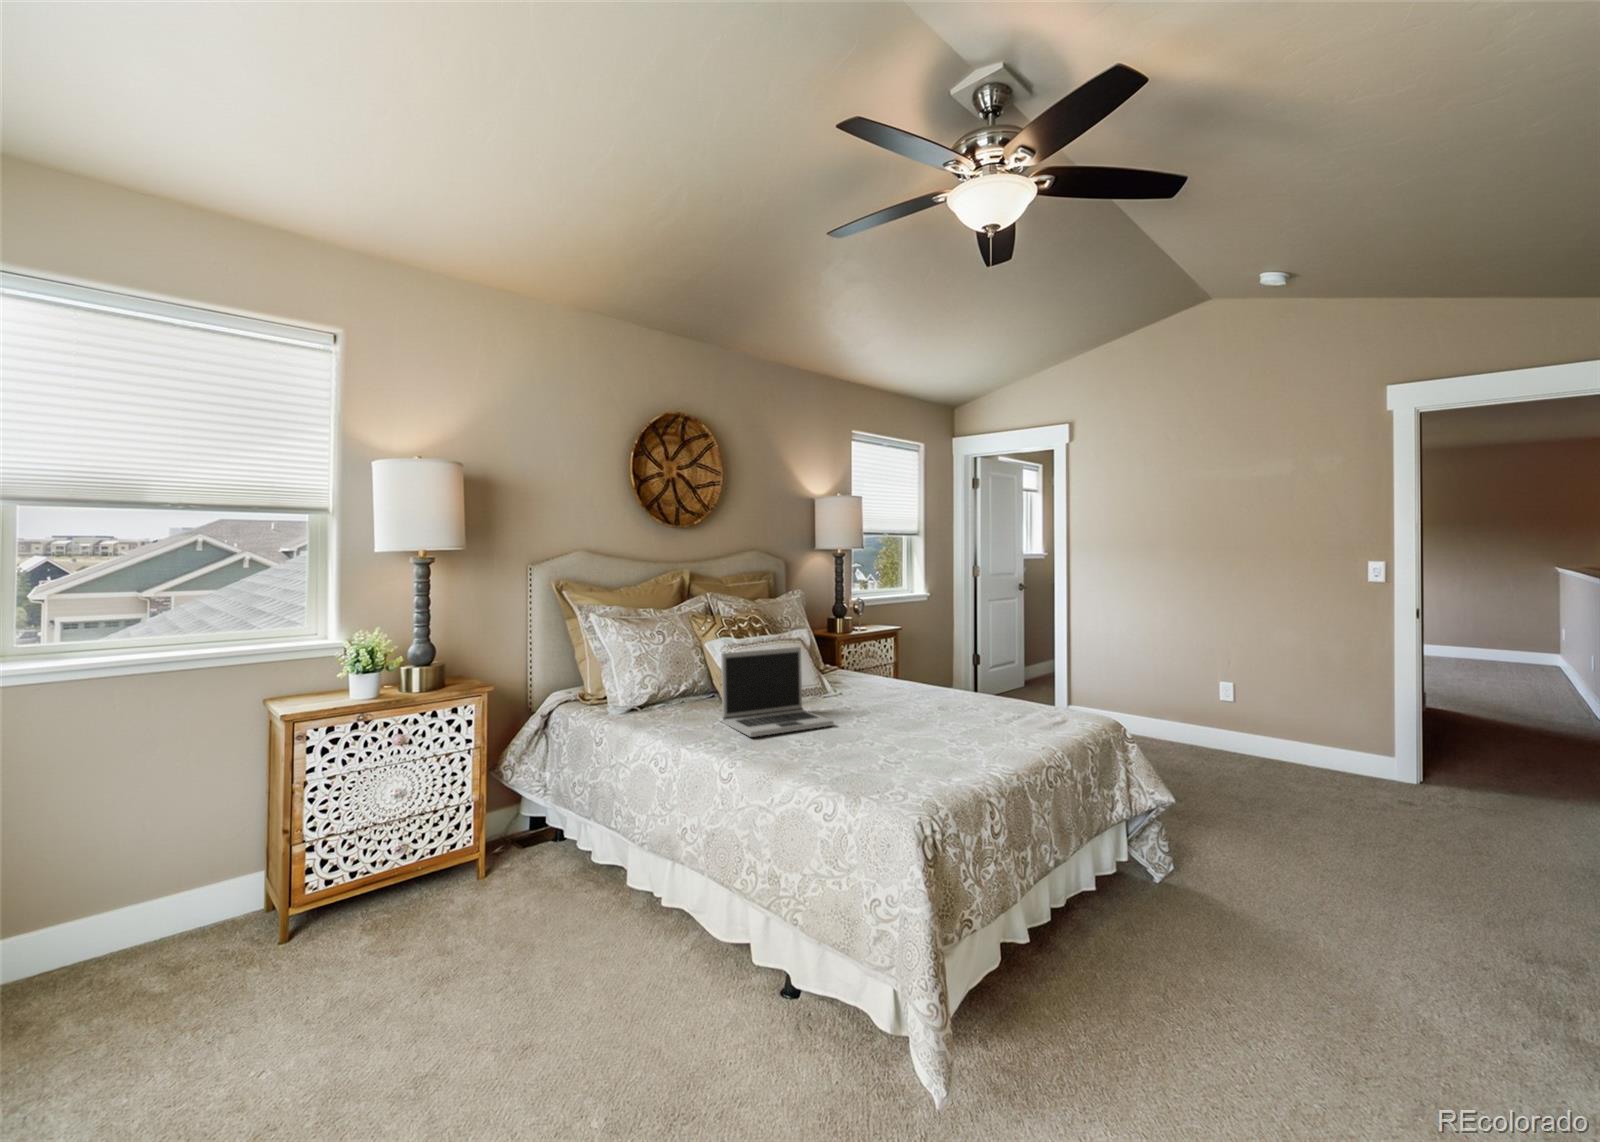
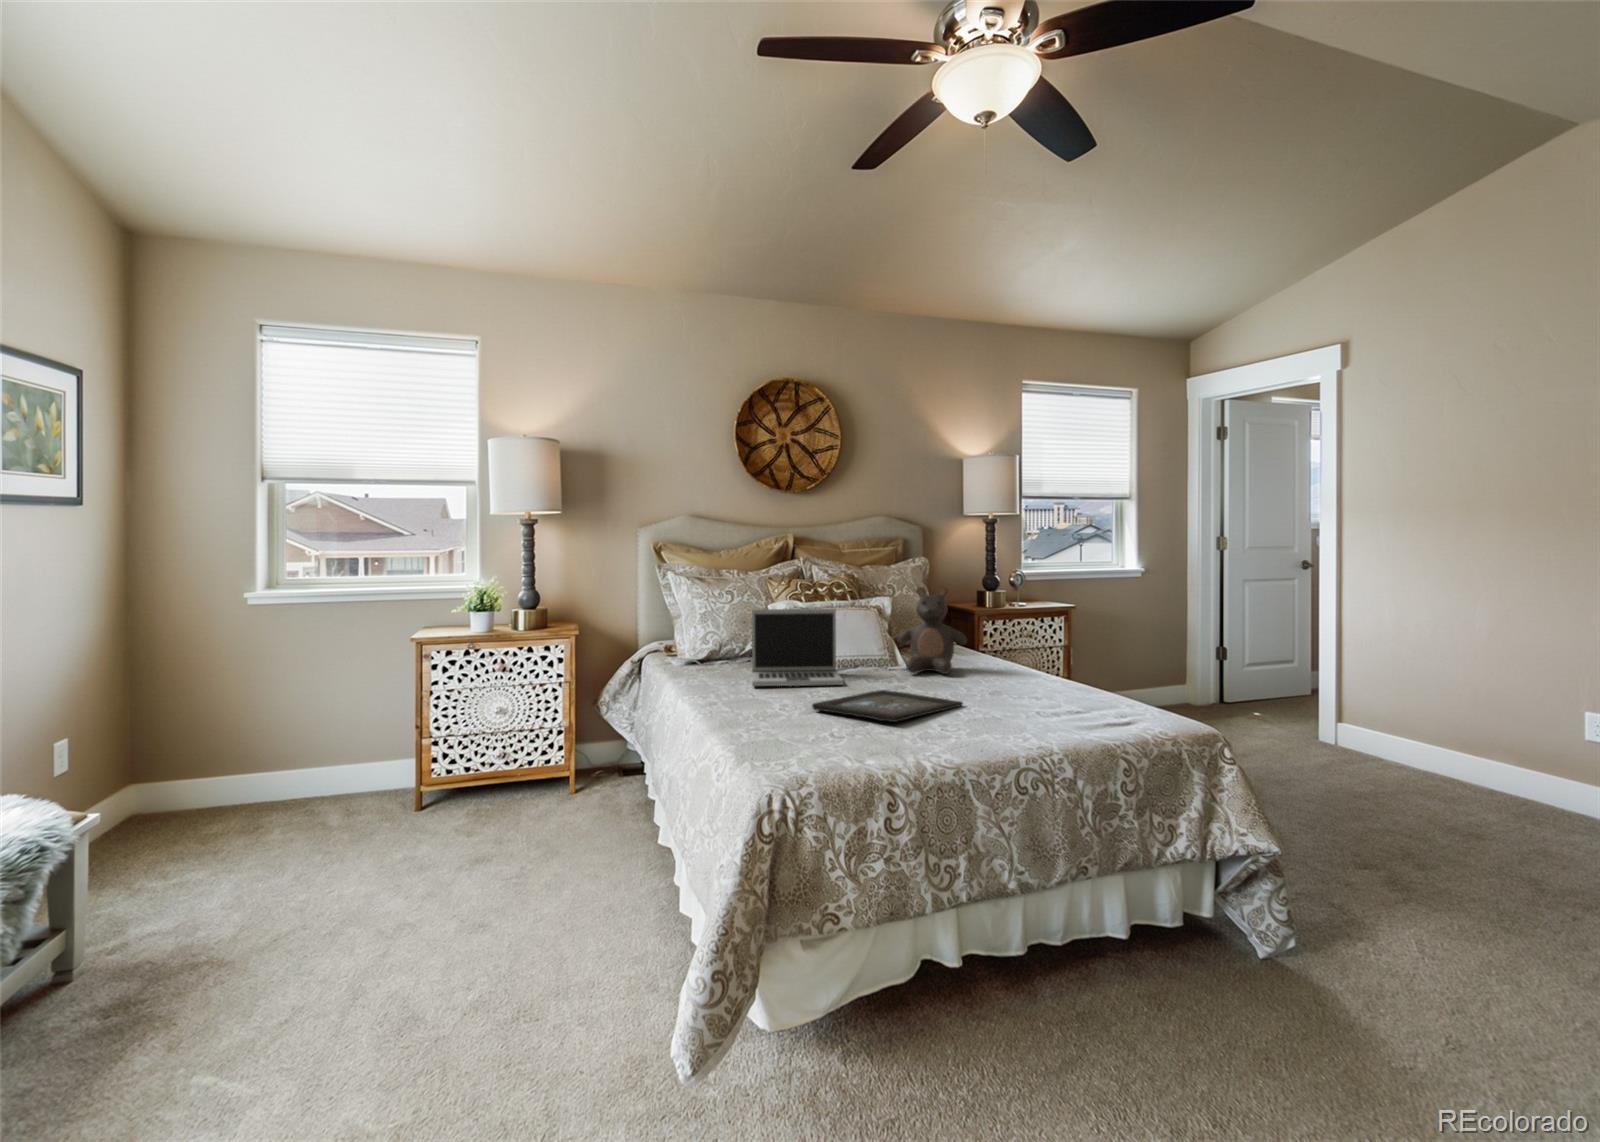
teddy bear: none [846,620,909,705] -> present [898,587,967,674]
tray: none [860,728,979,768] -> present [812,690,963,722]

